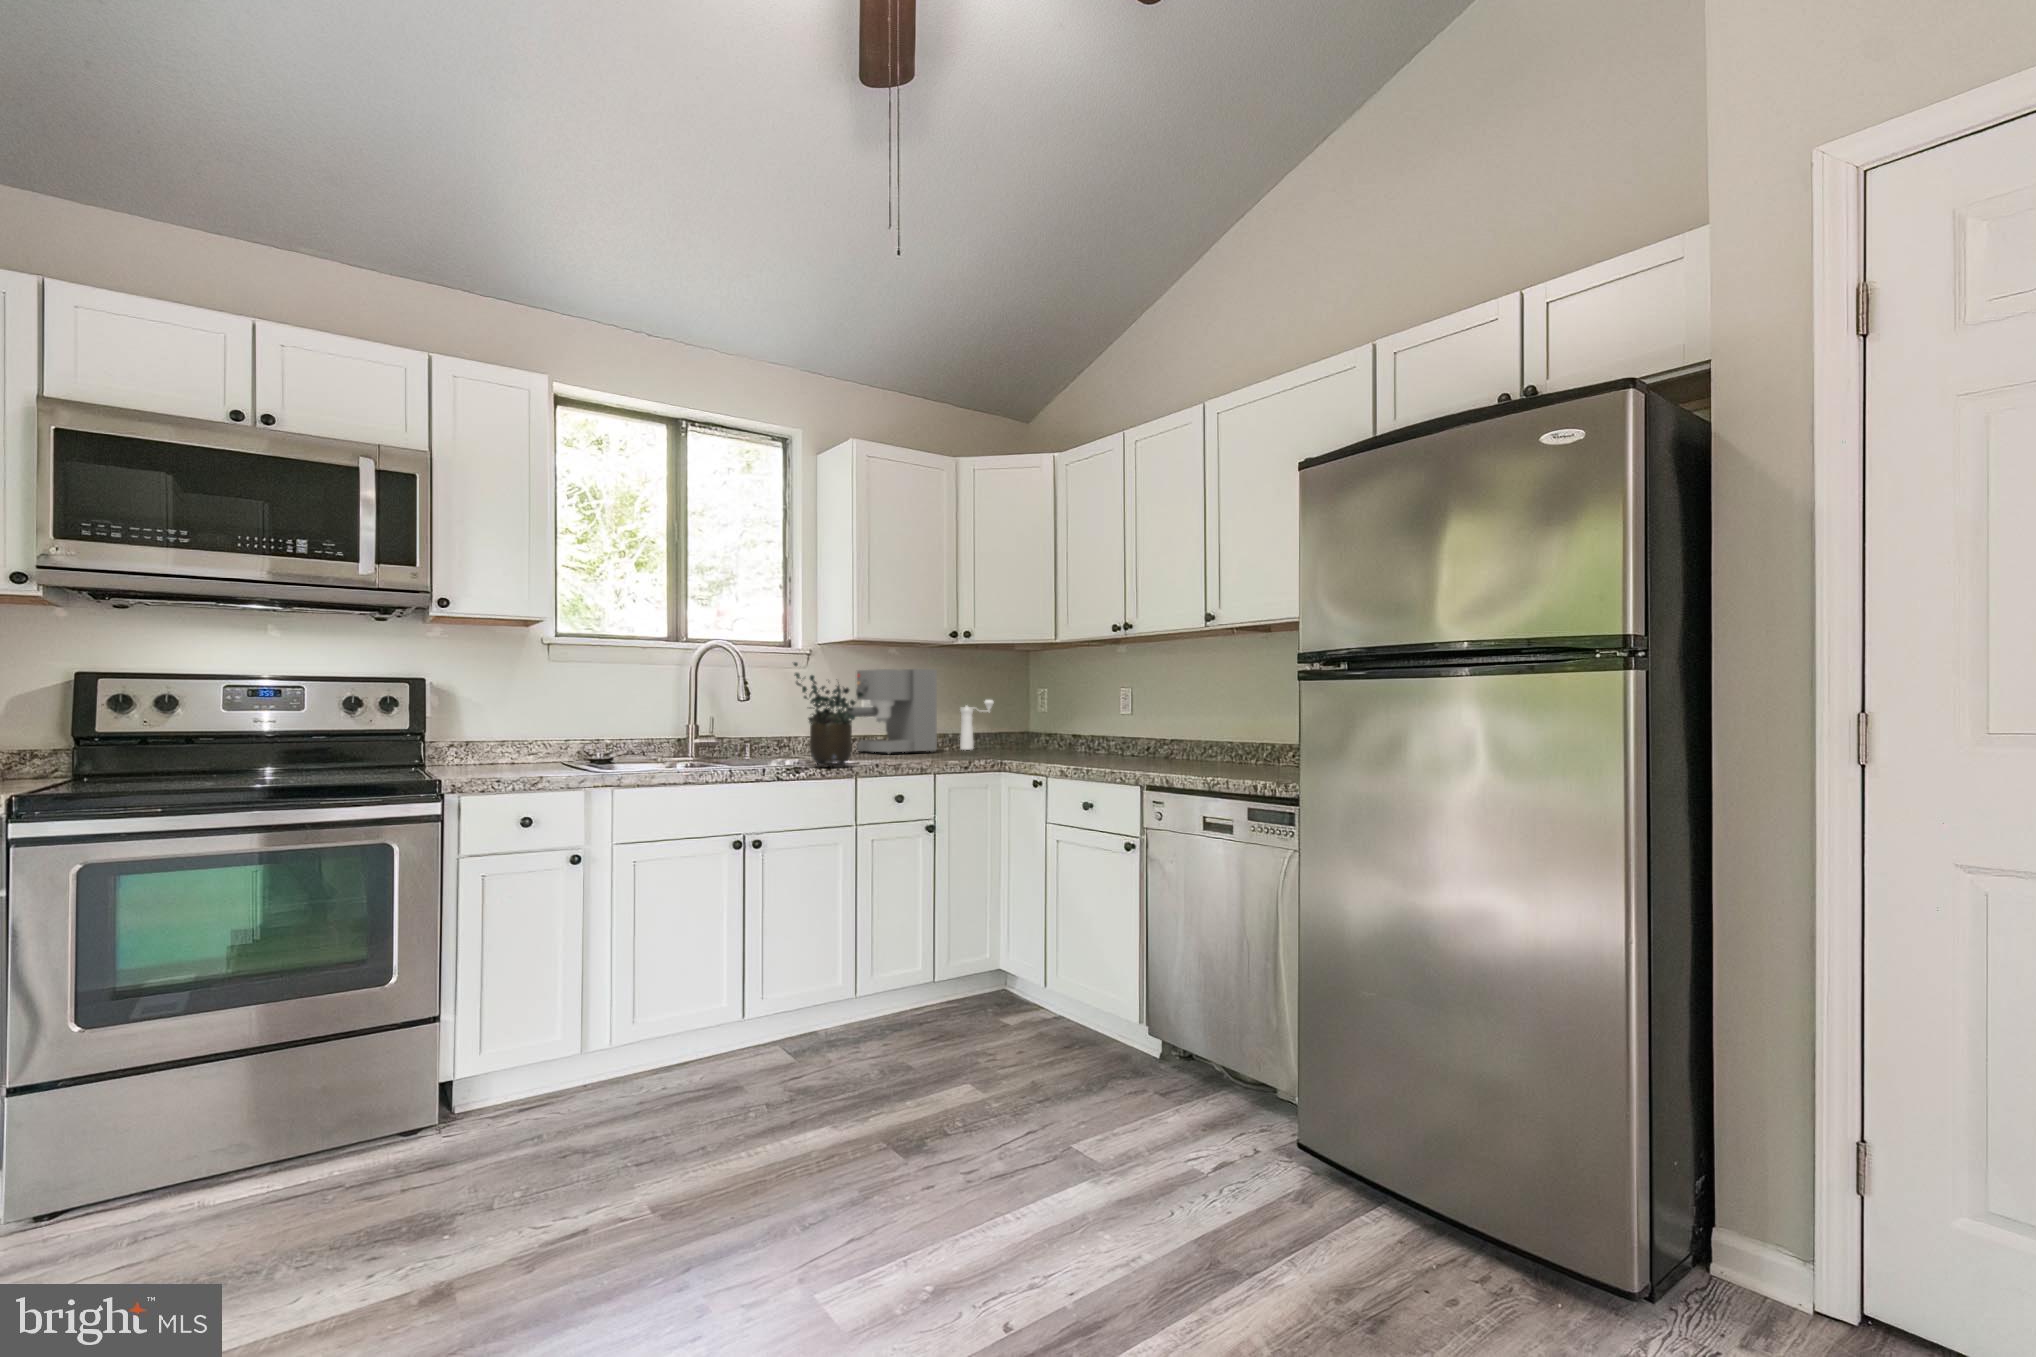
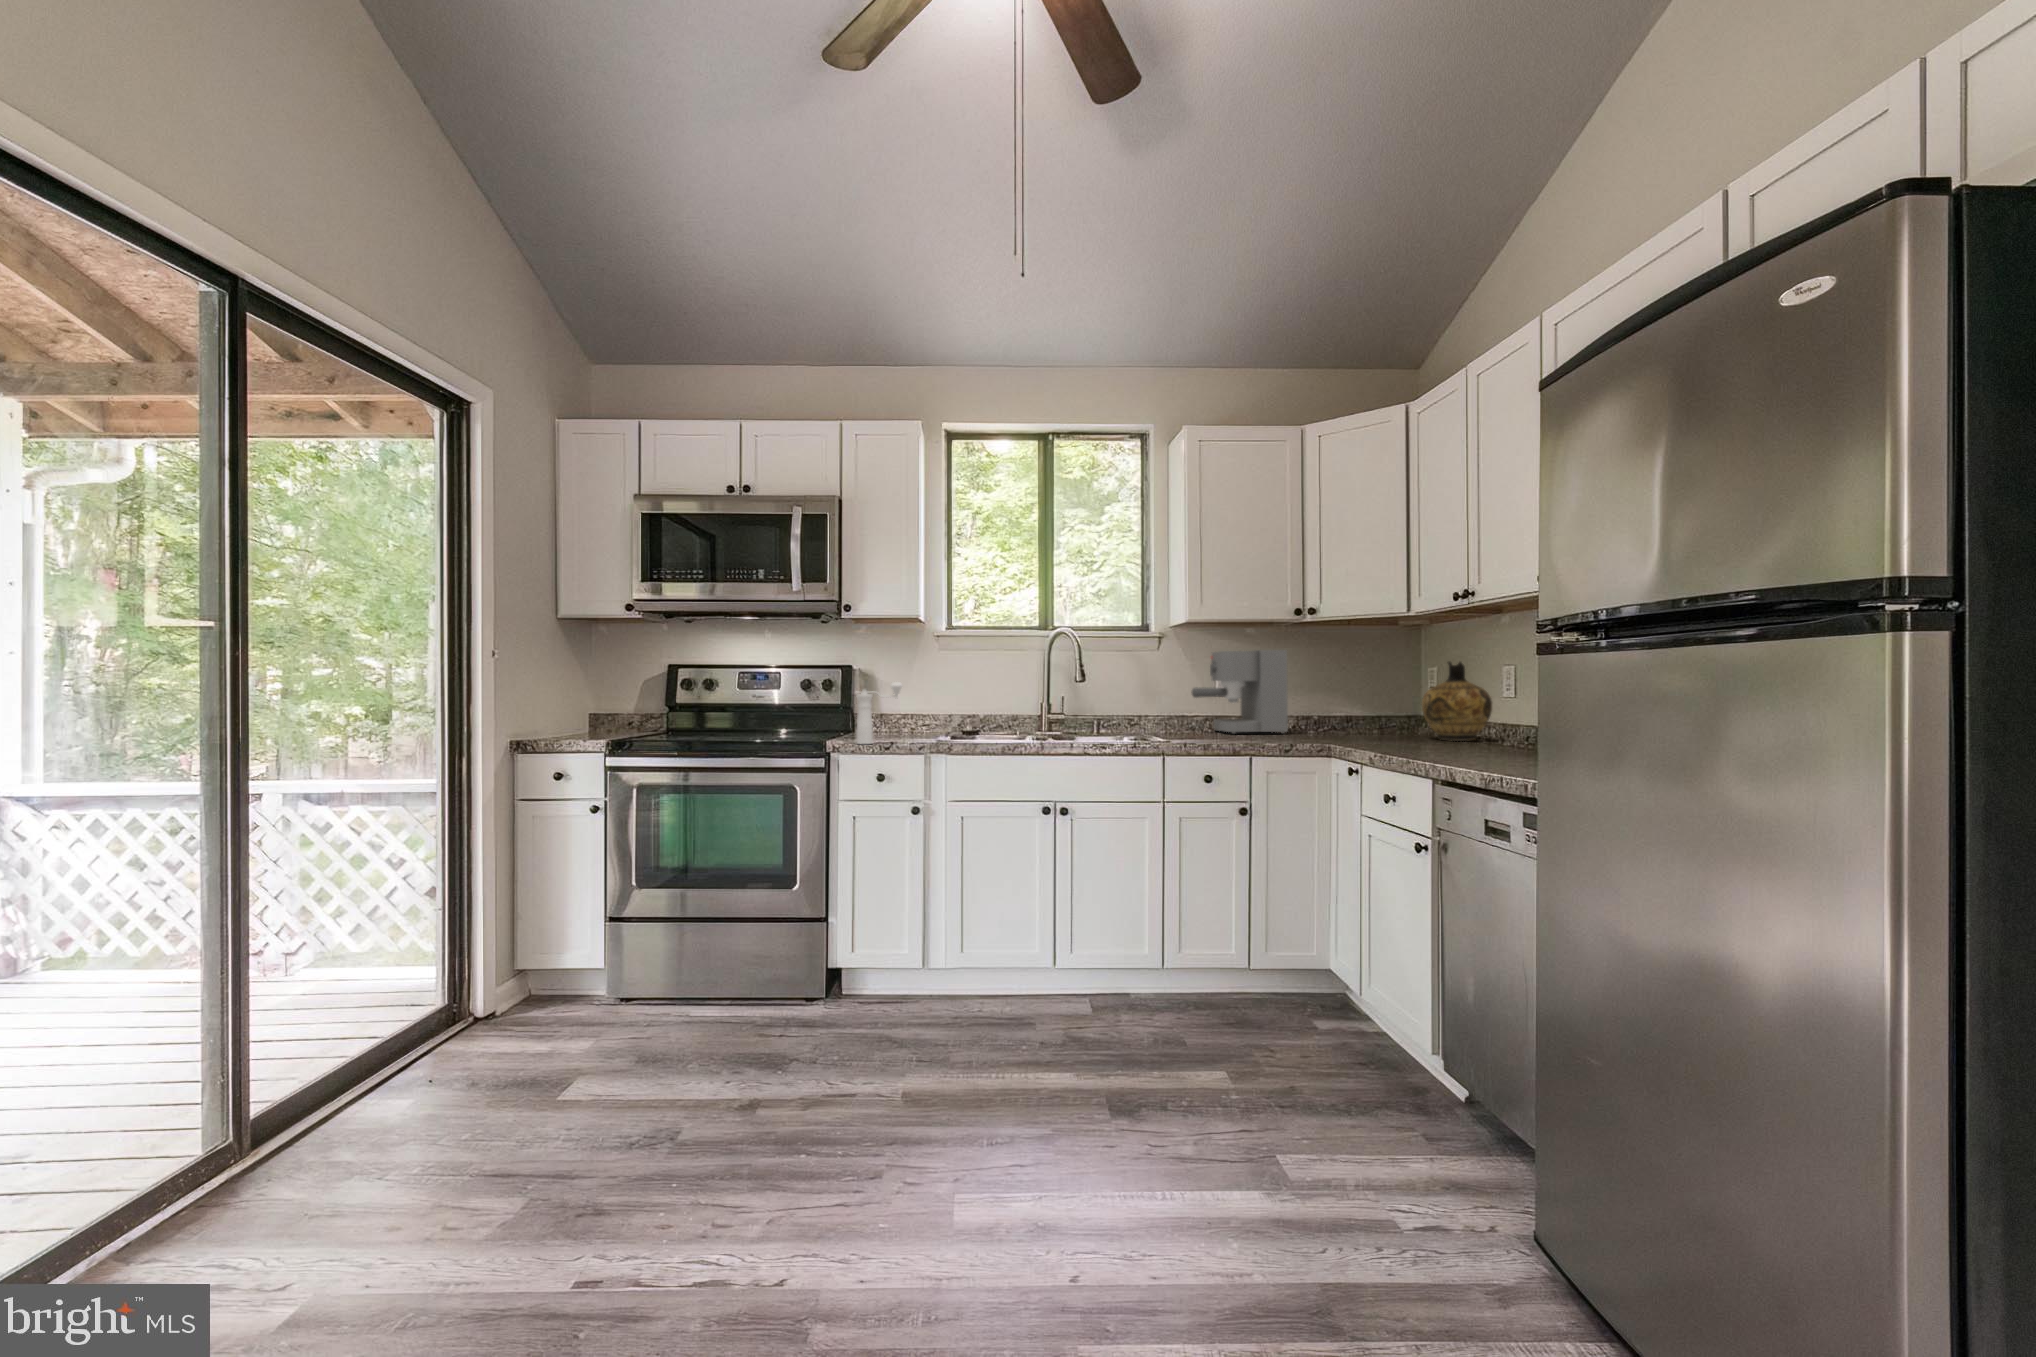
potted plant: present [794,662,863,766] -> none [1105,647,1162,743]
ceramic jug: none [1055,683,1111,753] -> present [1422,662,1492,741]
pepper mill: present [960,700,994,750] -> present [856,682,902,744]

